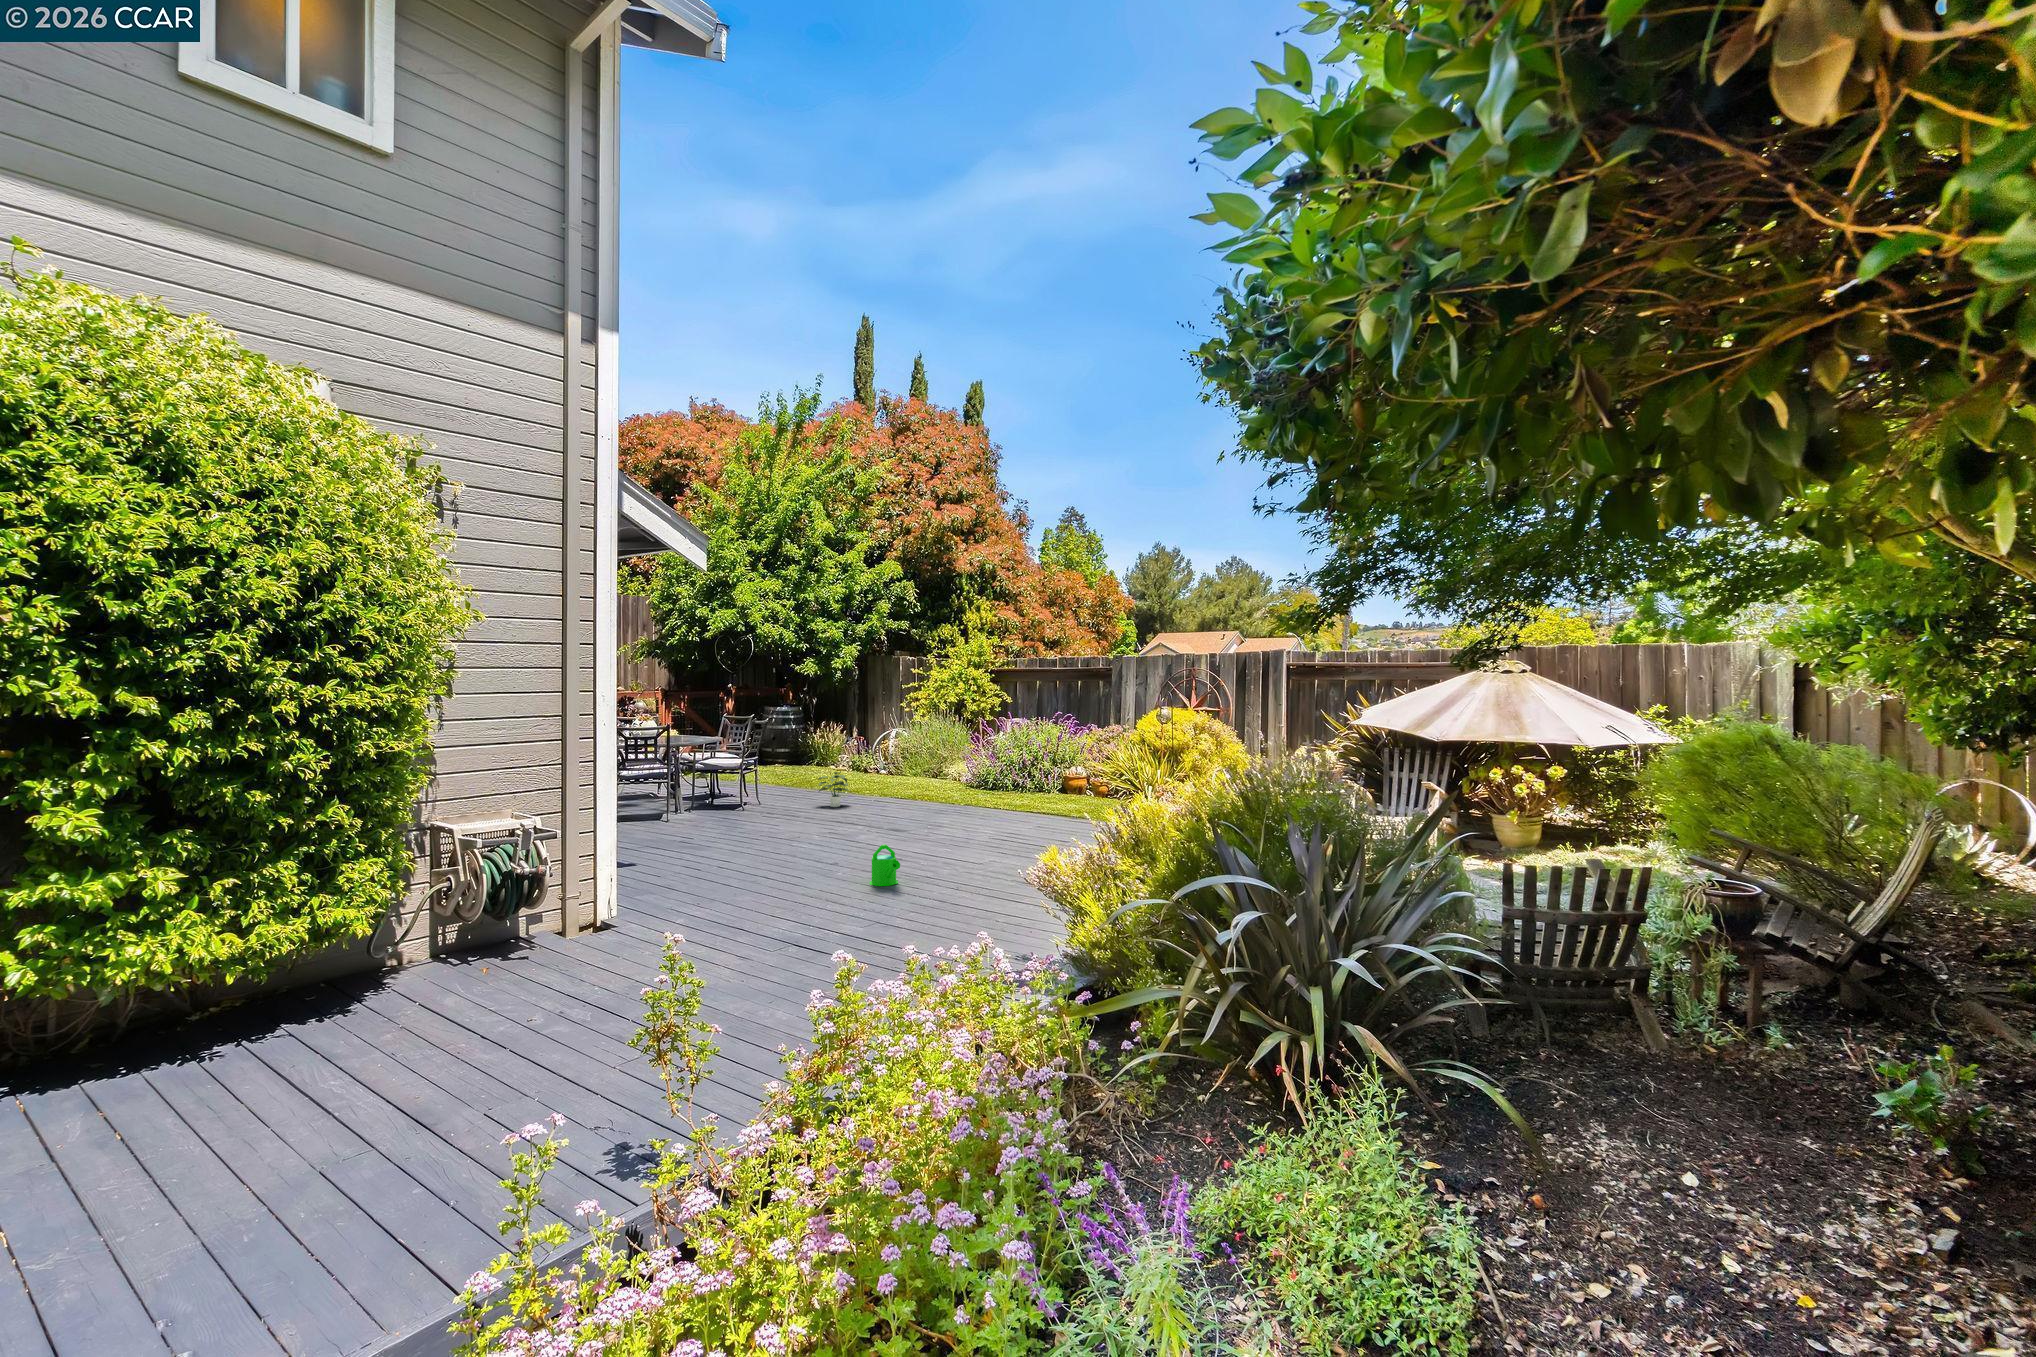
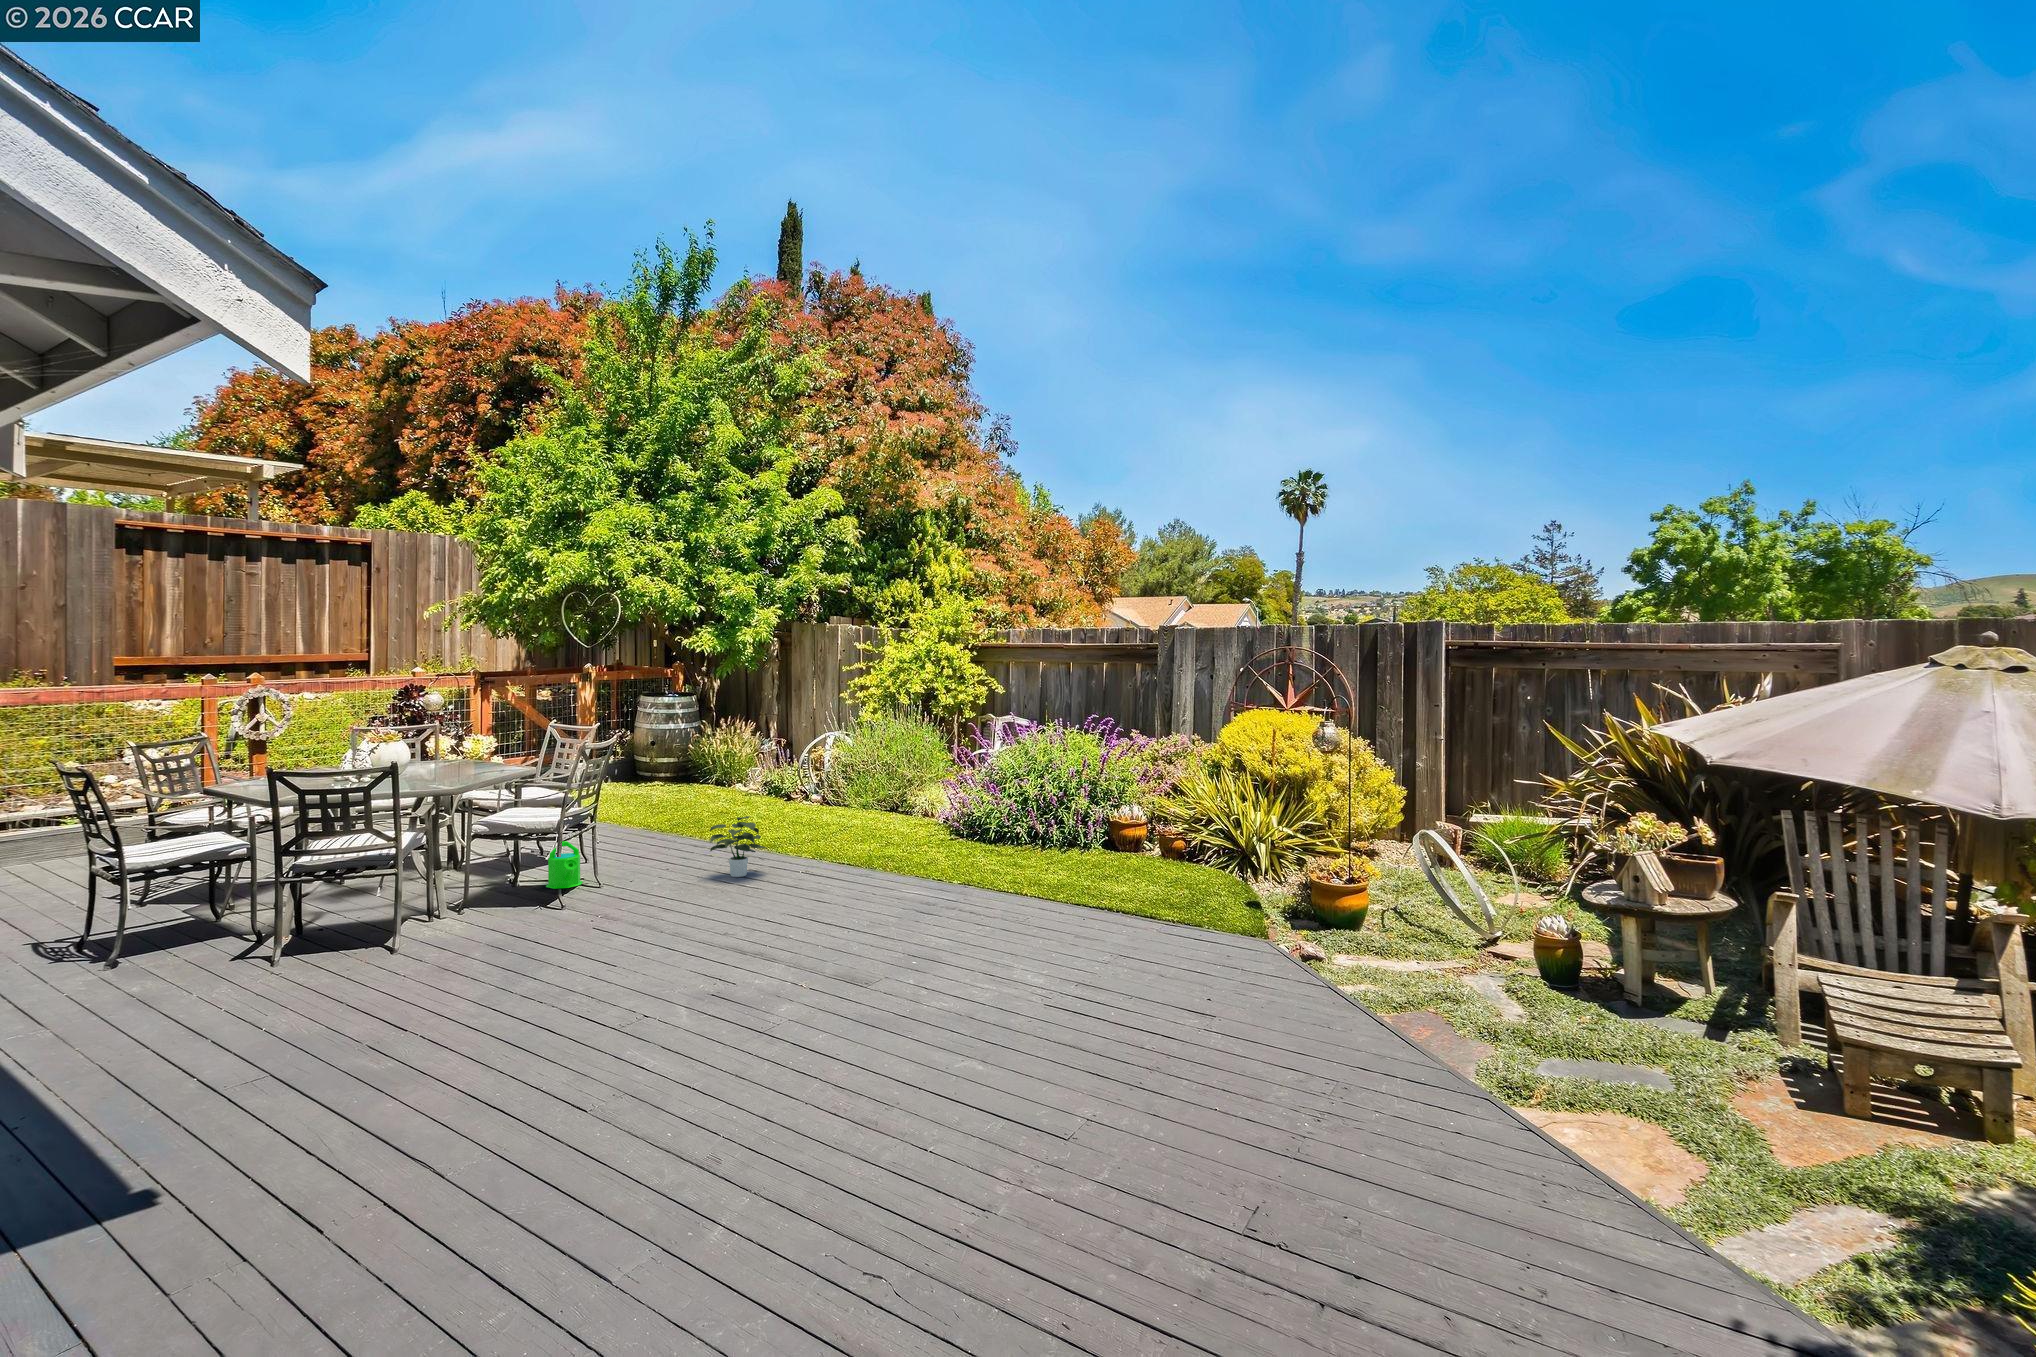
watering can: present [870,844,900,886] -> present [546,841,583,889]

